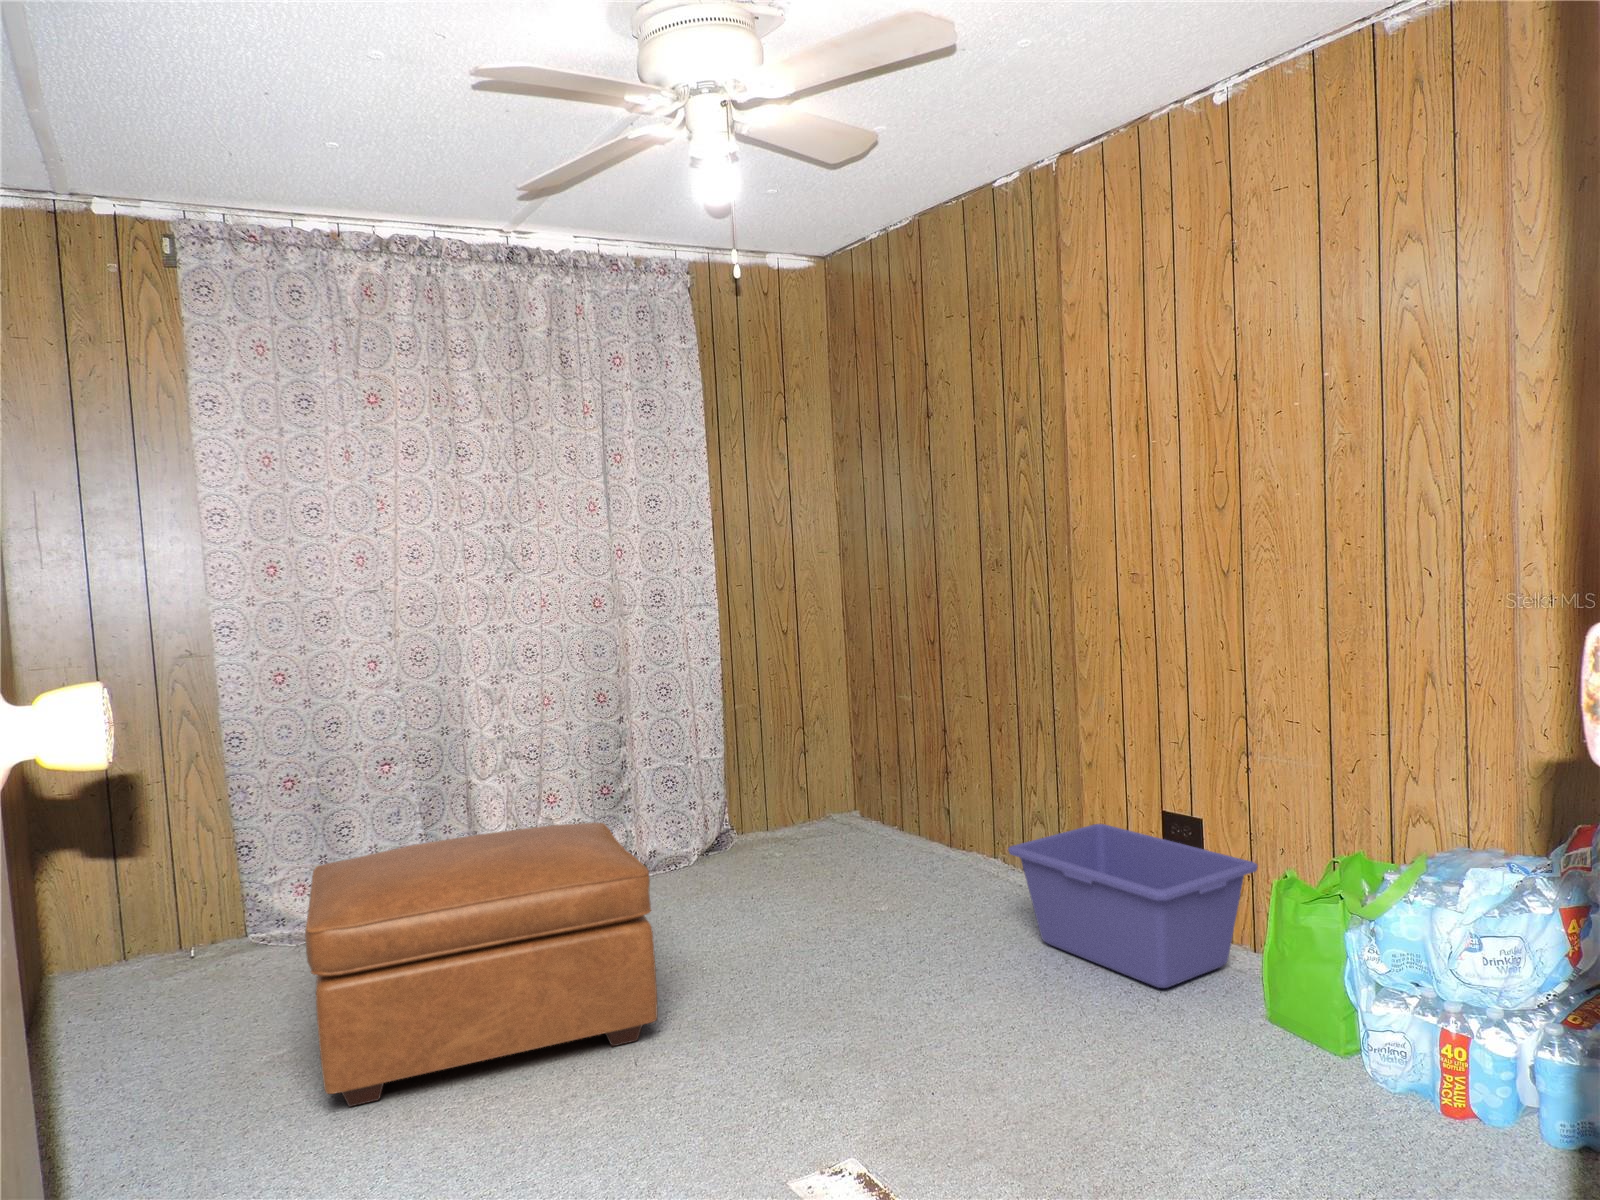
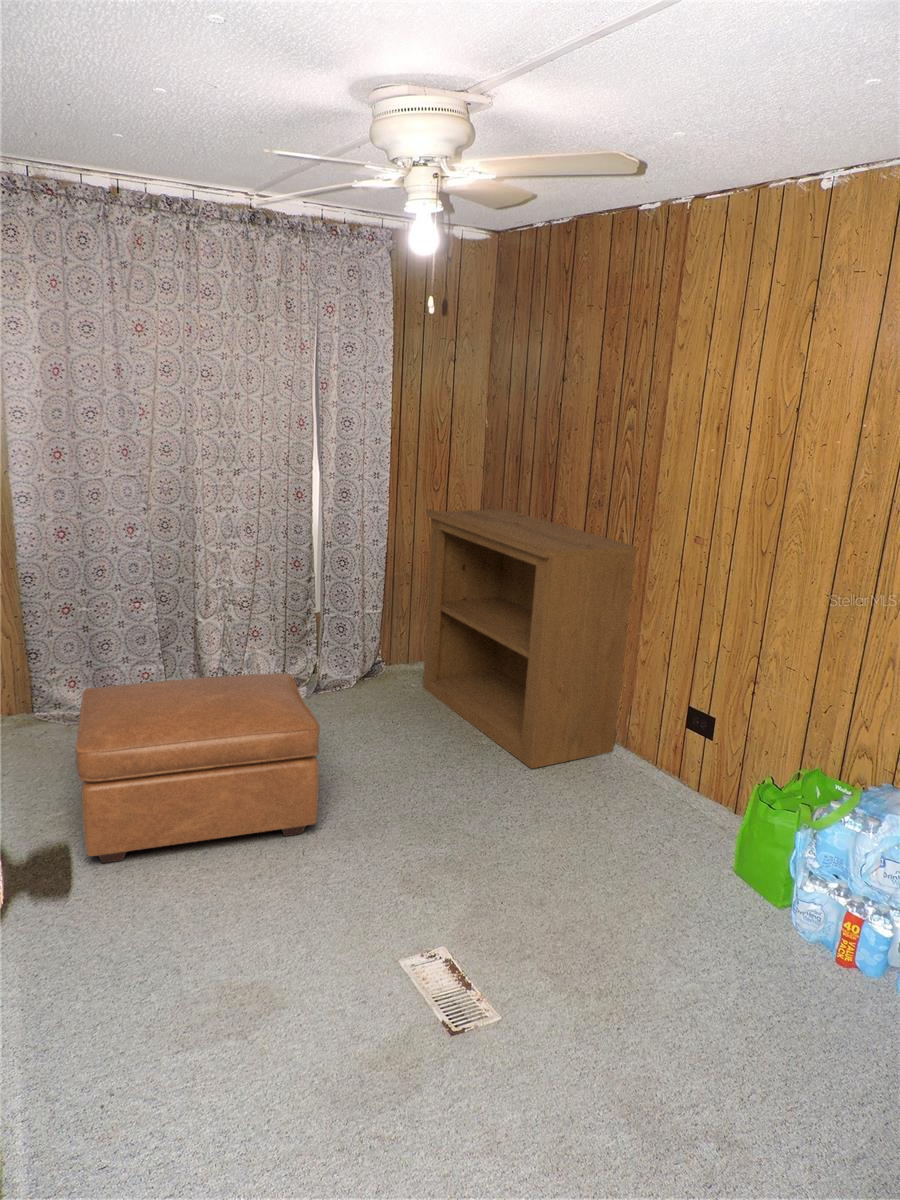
bookshelf: none [768,596,1070,929] -> present [423,509,637,769]
storage bin: present [1008,824,1258,988] -> none [575,709,746,836]

